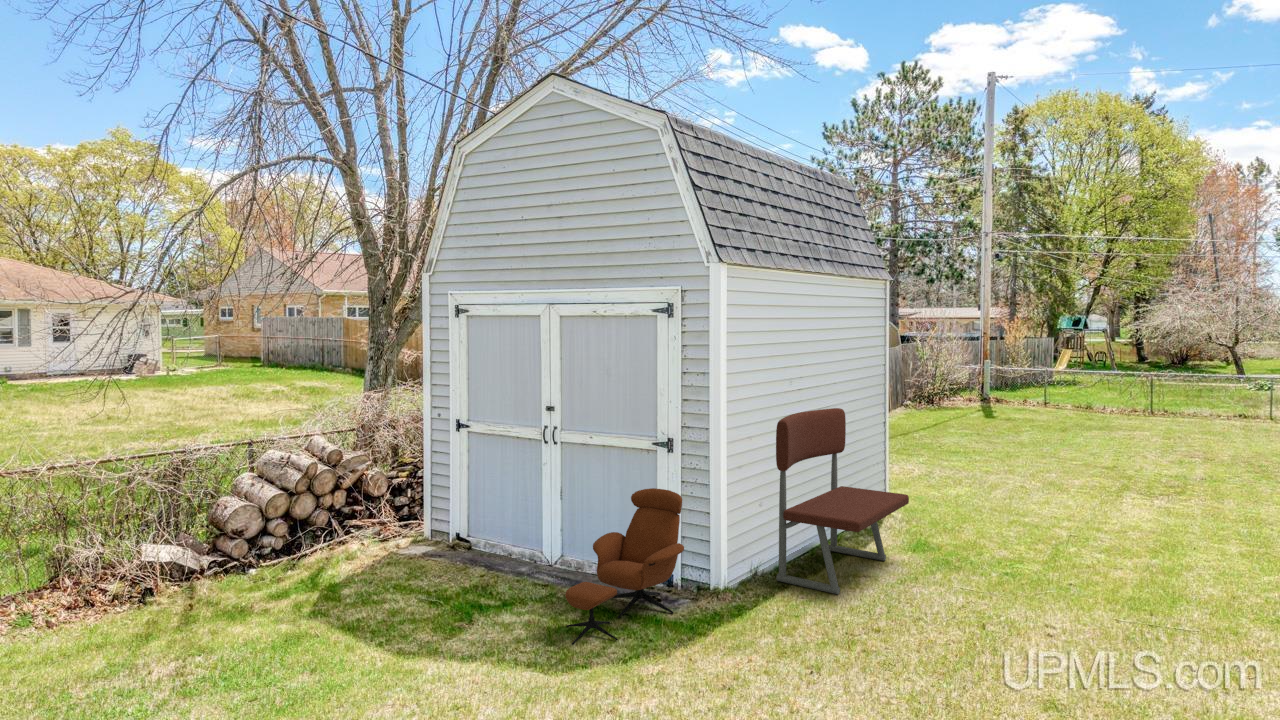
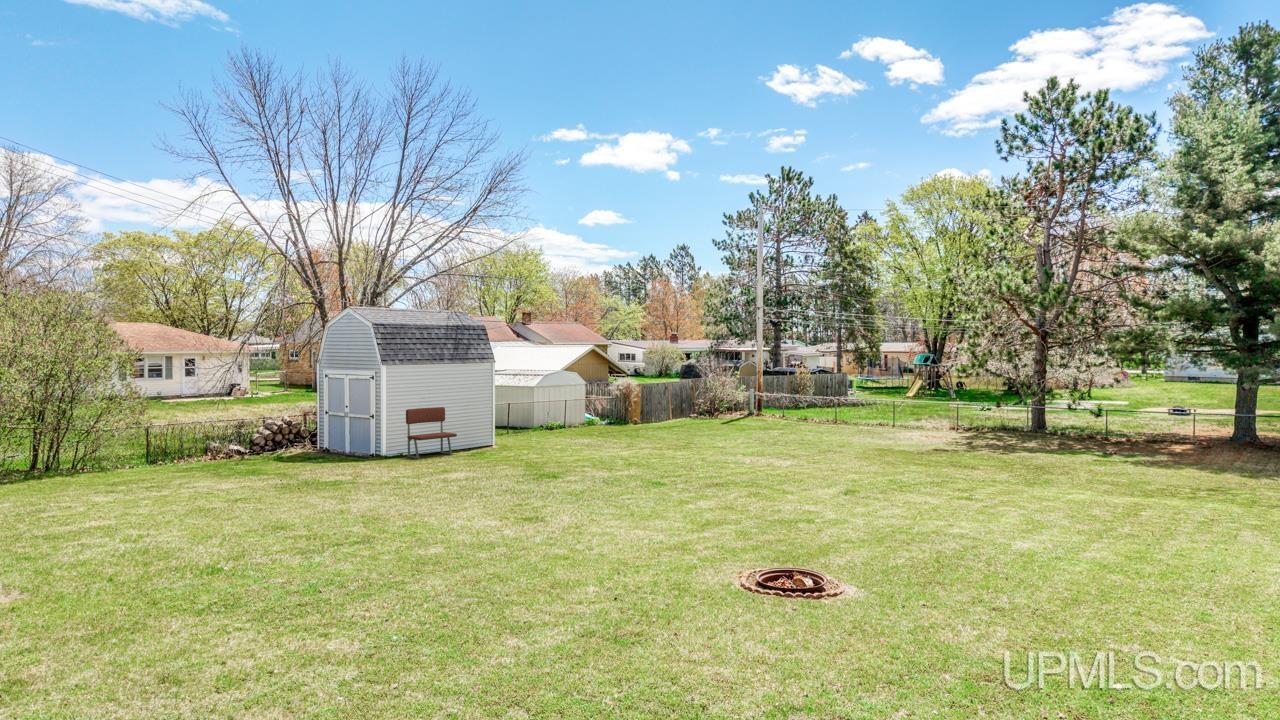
lounge chair: present [565,488,684,644] -> none [330,429,373,464]

